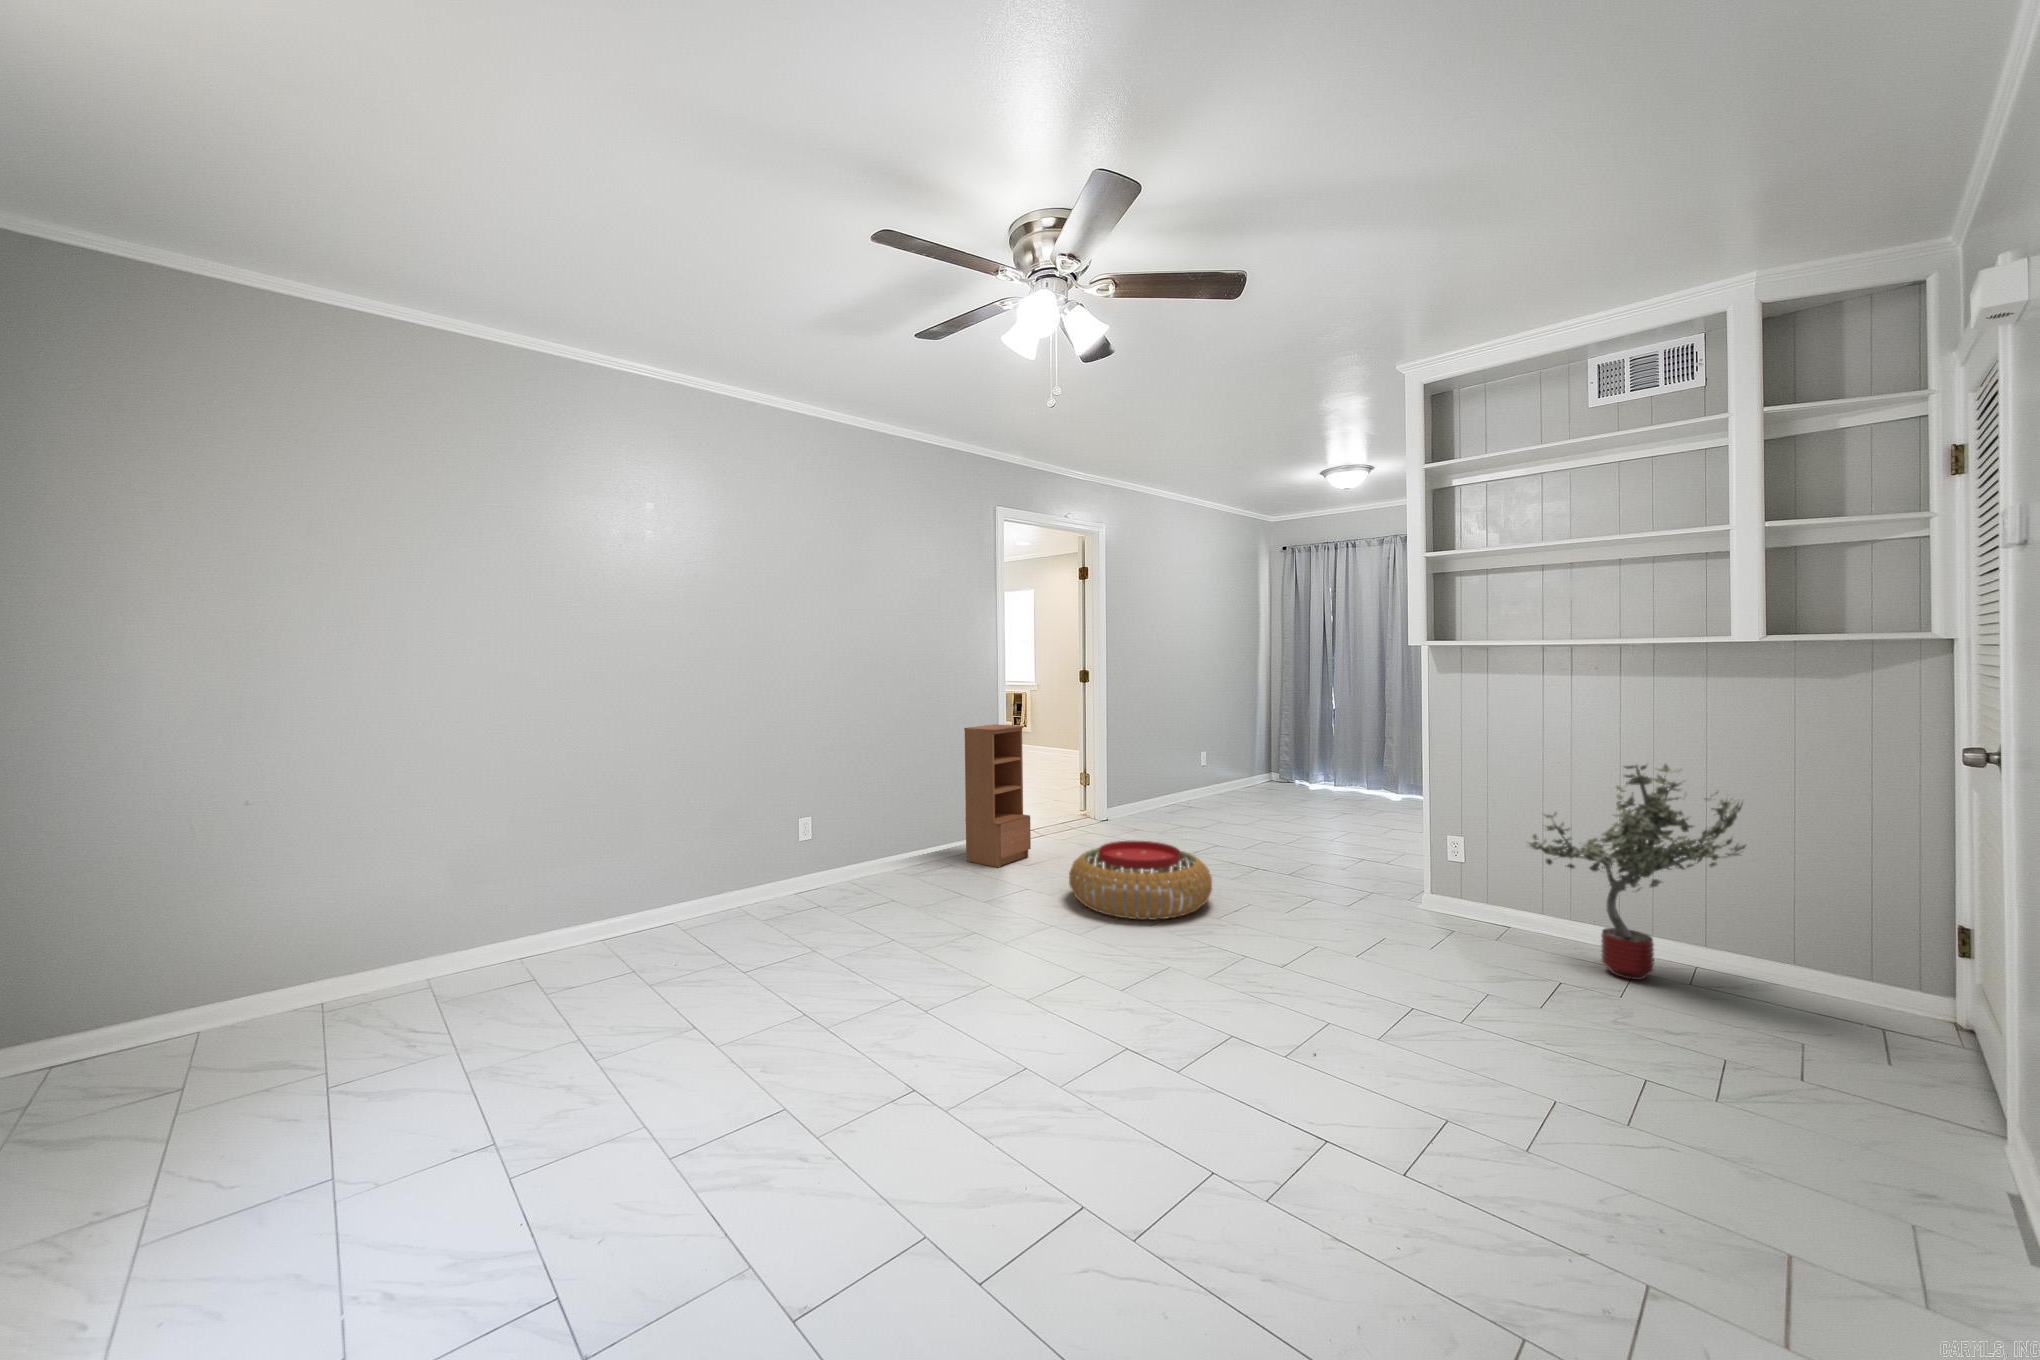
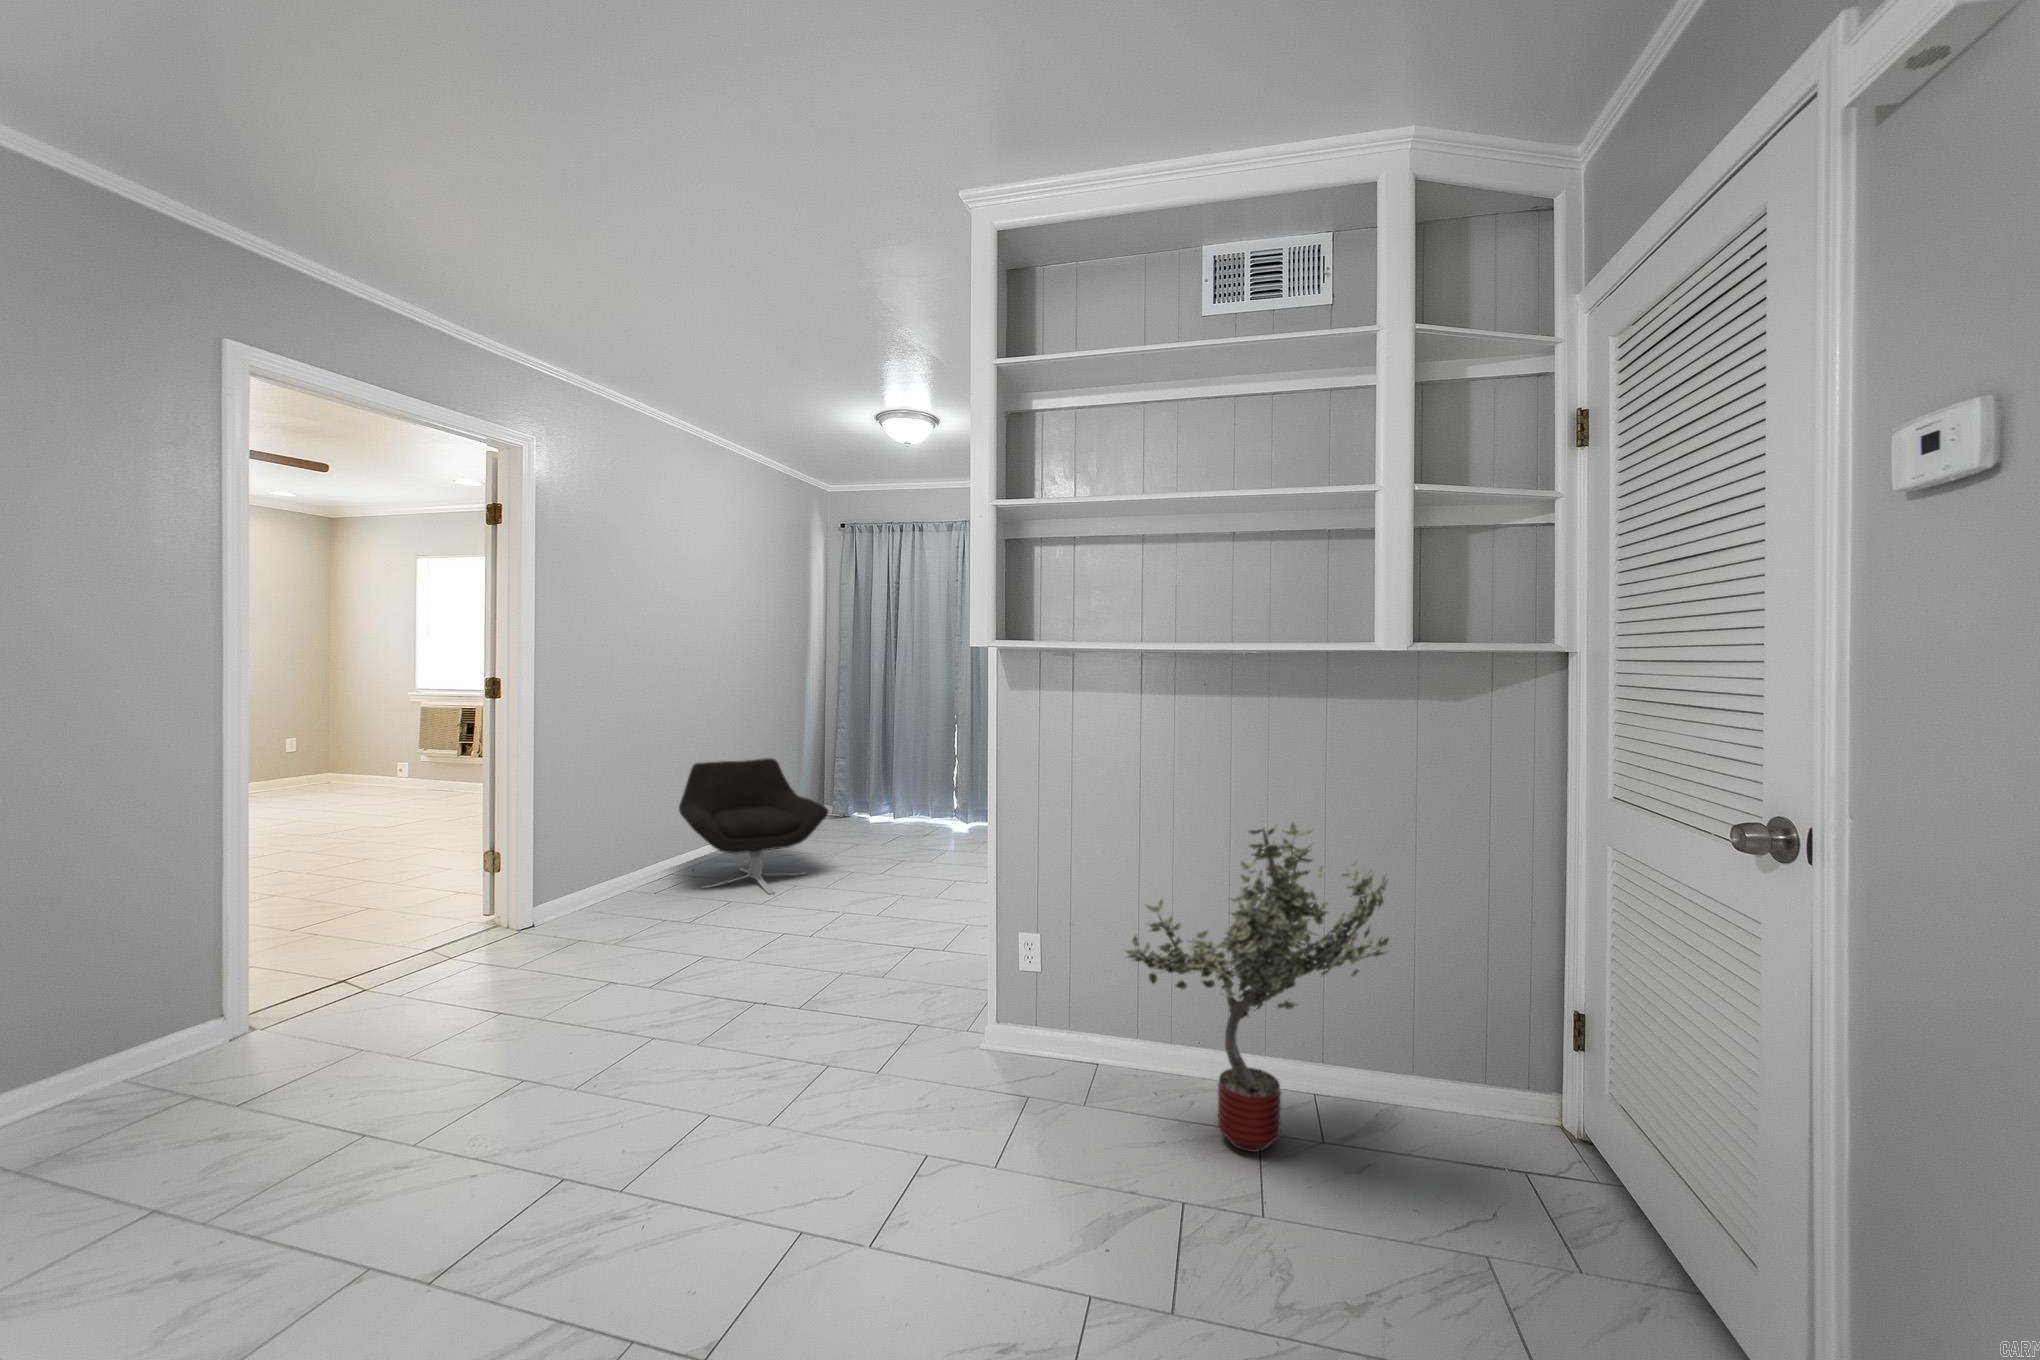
bookcase: present [964,724,1031,868] -> none [89,790,288,1110]
lounge chair: none [1182,727,1288,818] -> present [679,758,829,894]
pouf: present [1069,841,1212,920] -> none [281,1015,634,1232]

